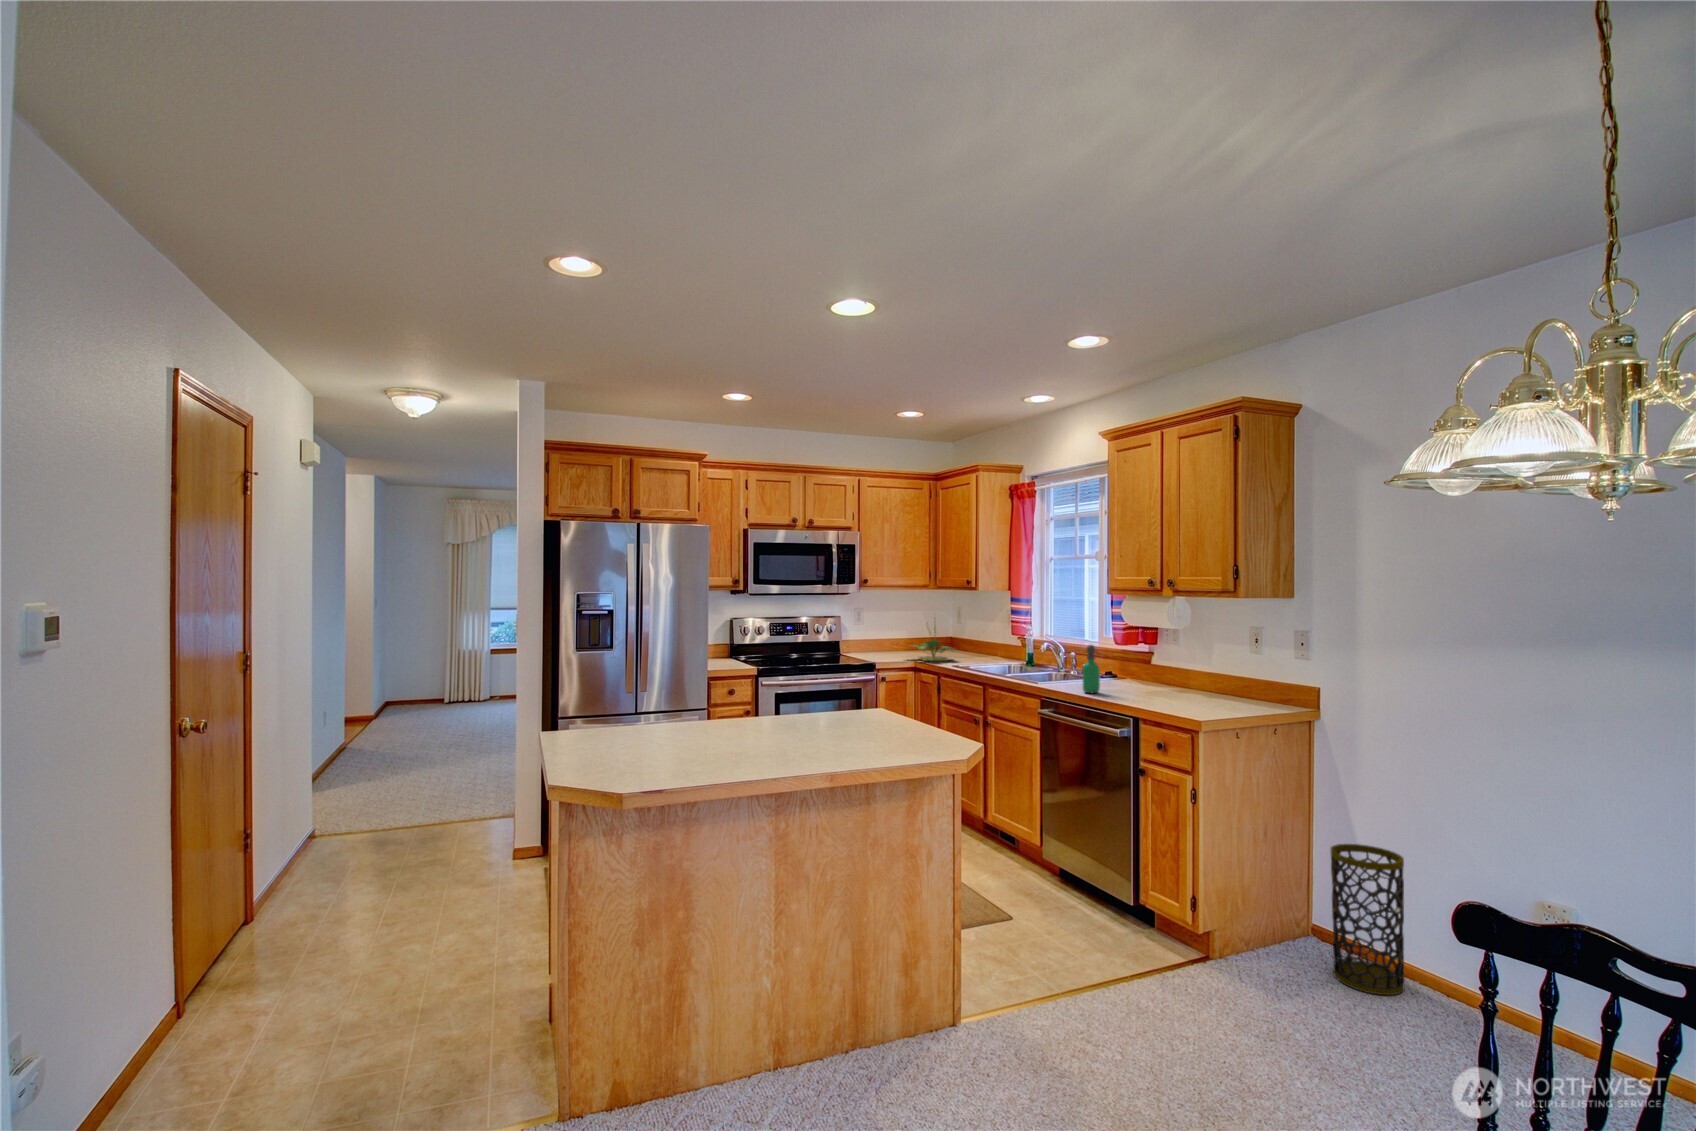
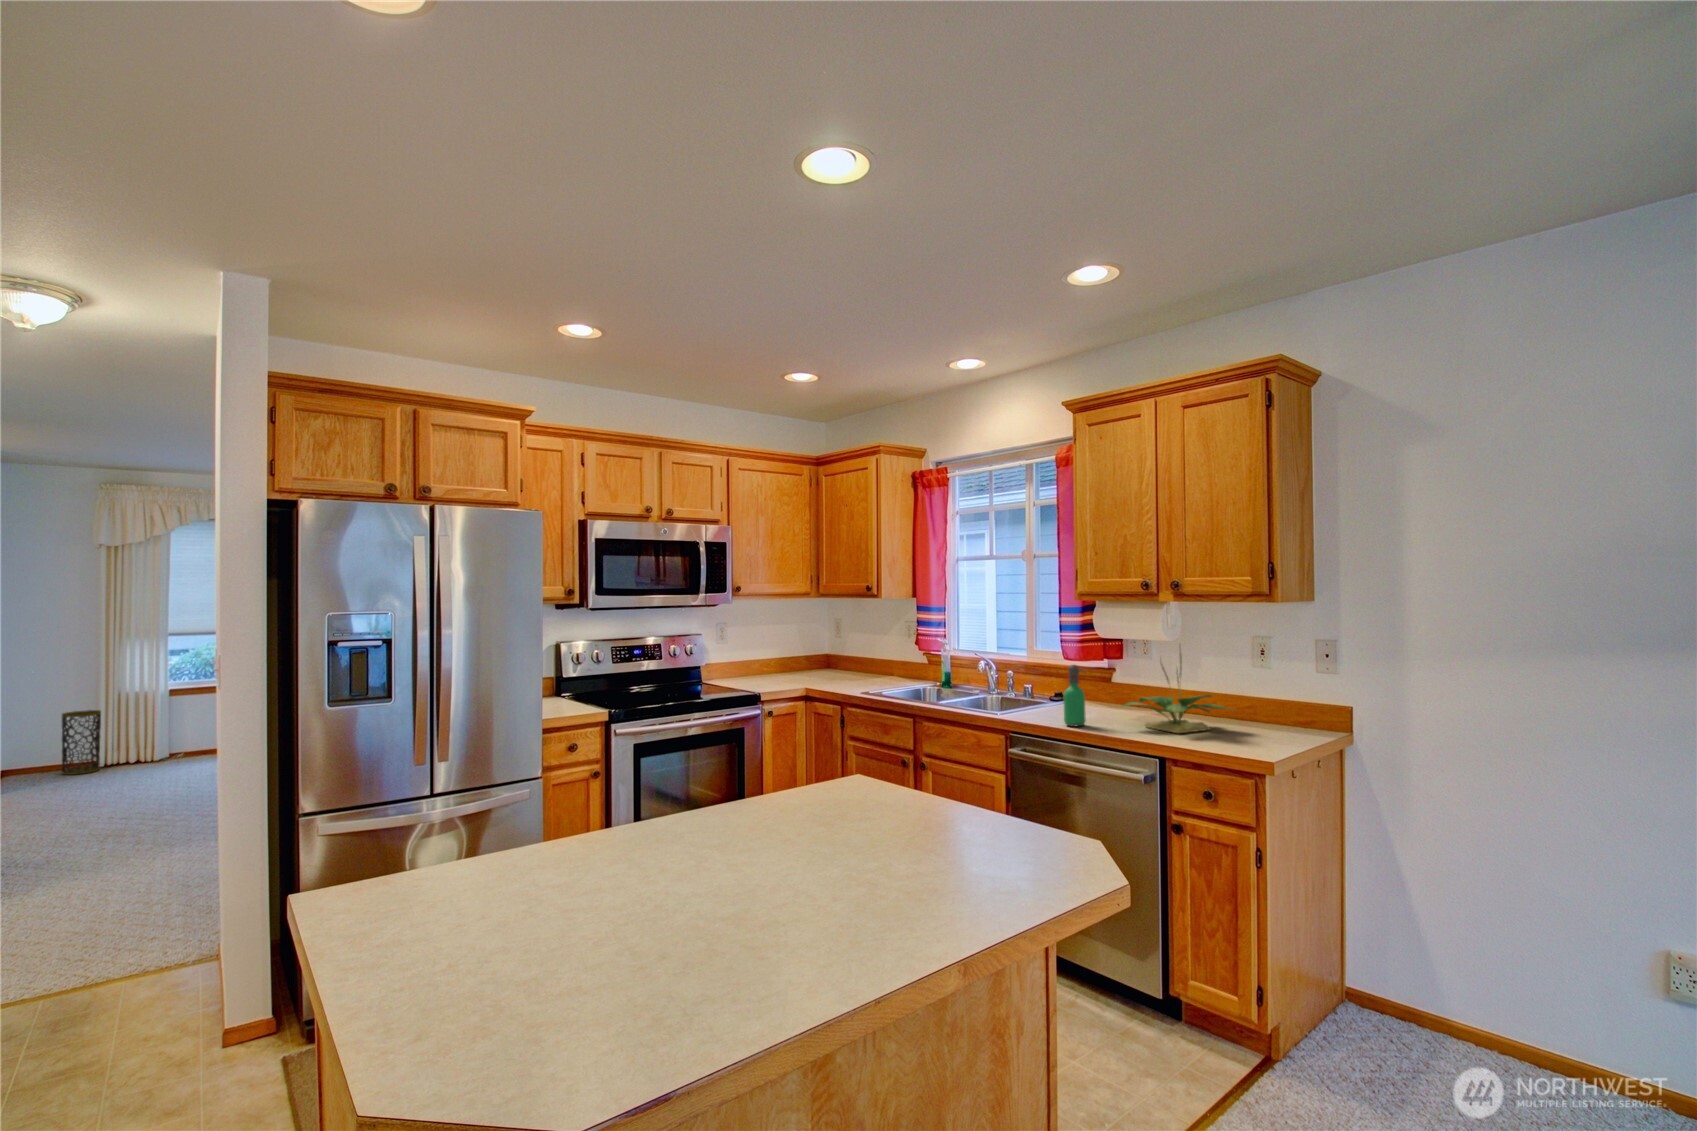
potted plant: present [915,626,952,661] -> present [1123,654,1227,733]
trash can: present [1330,844,1404,995] -> present [62,710,101,775]

